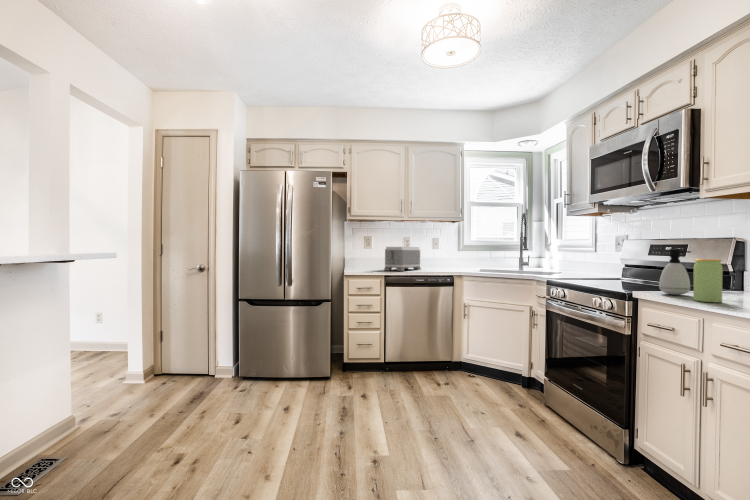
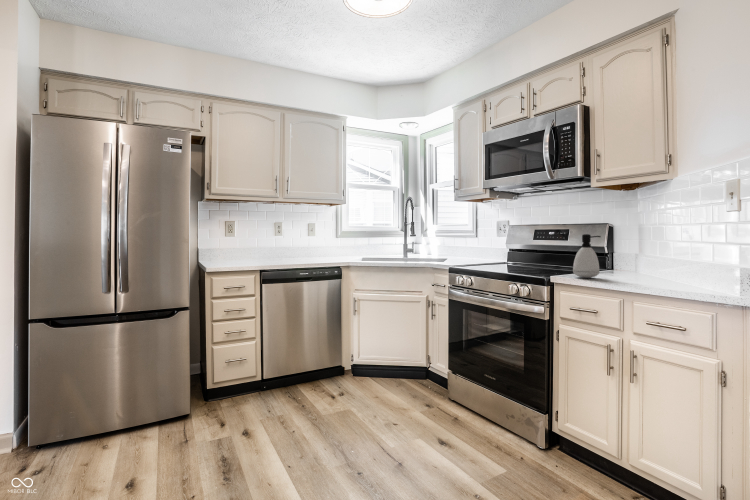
toaster: present [384,247,421,271] -> none [260,235,305,265]
jar: present [693,259,723,302] -> none [611,243,635,283]

